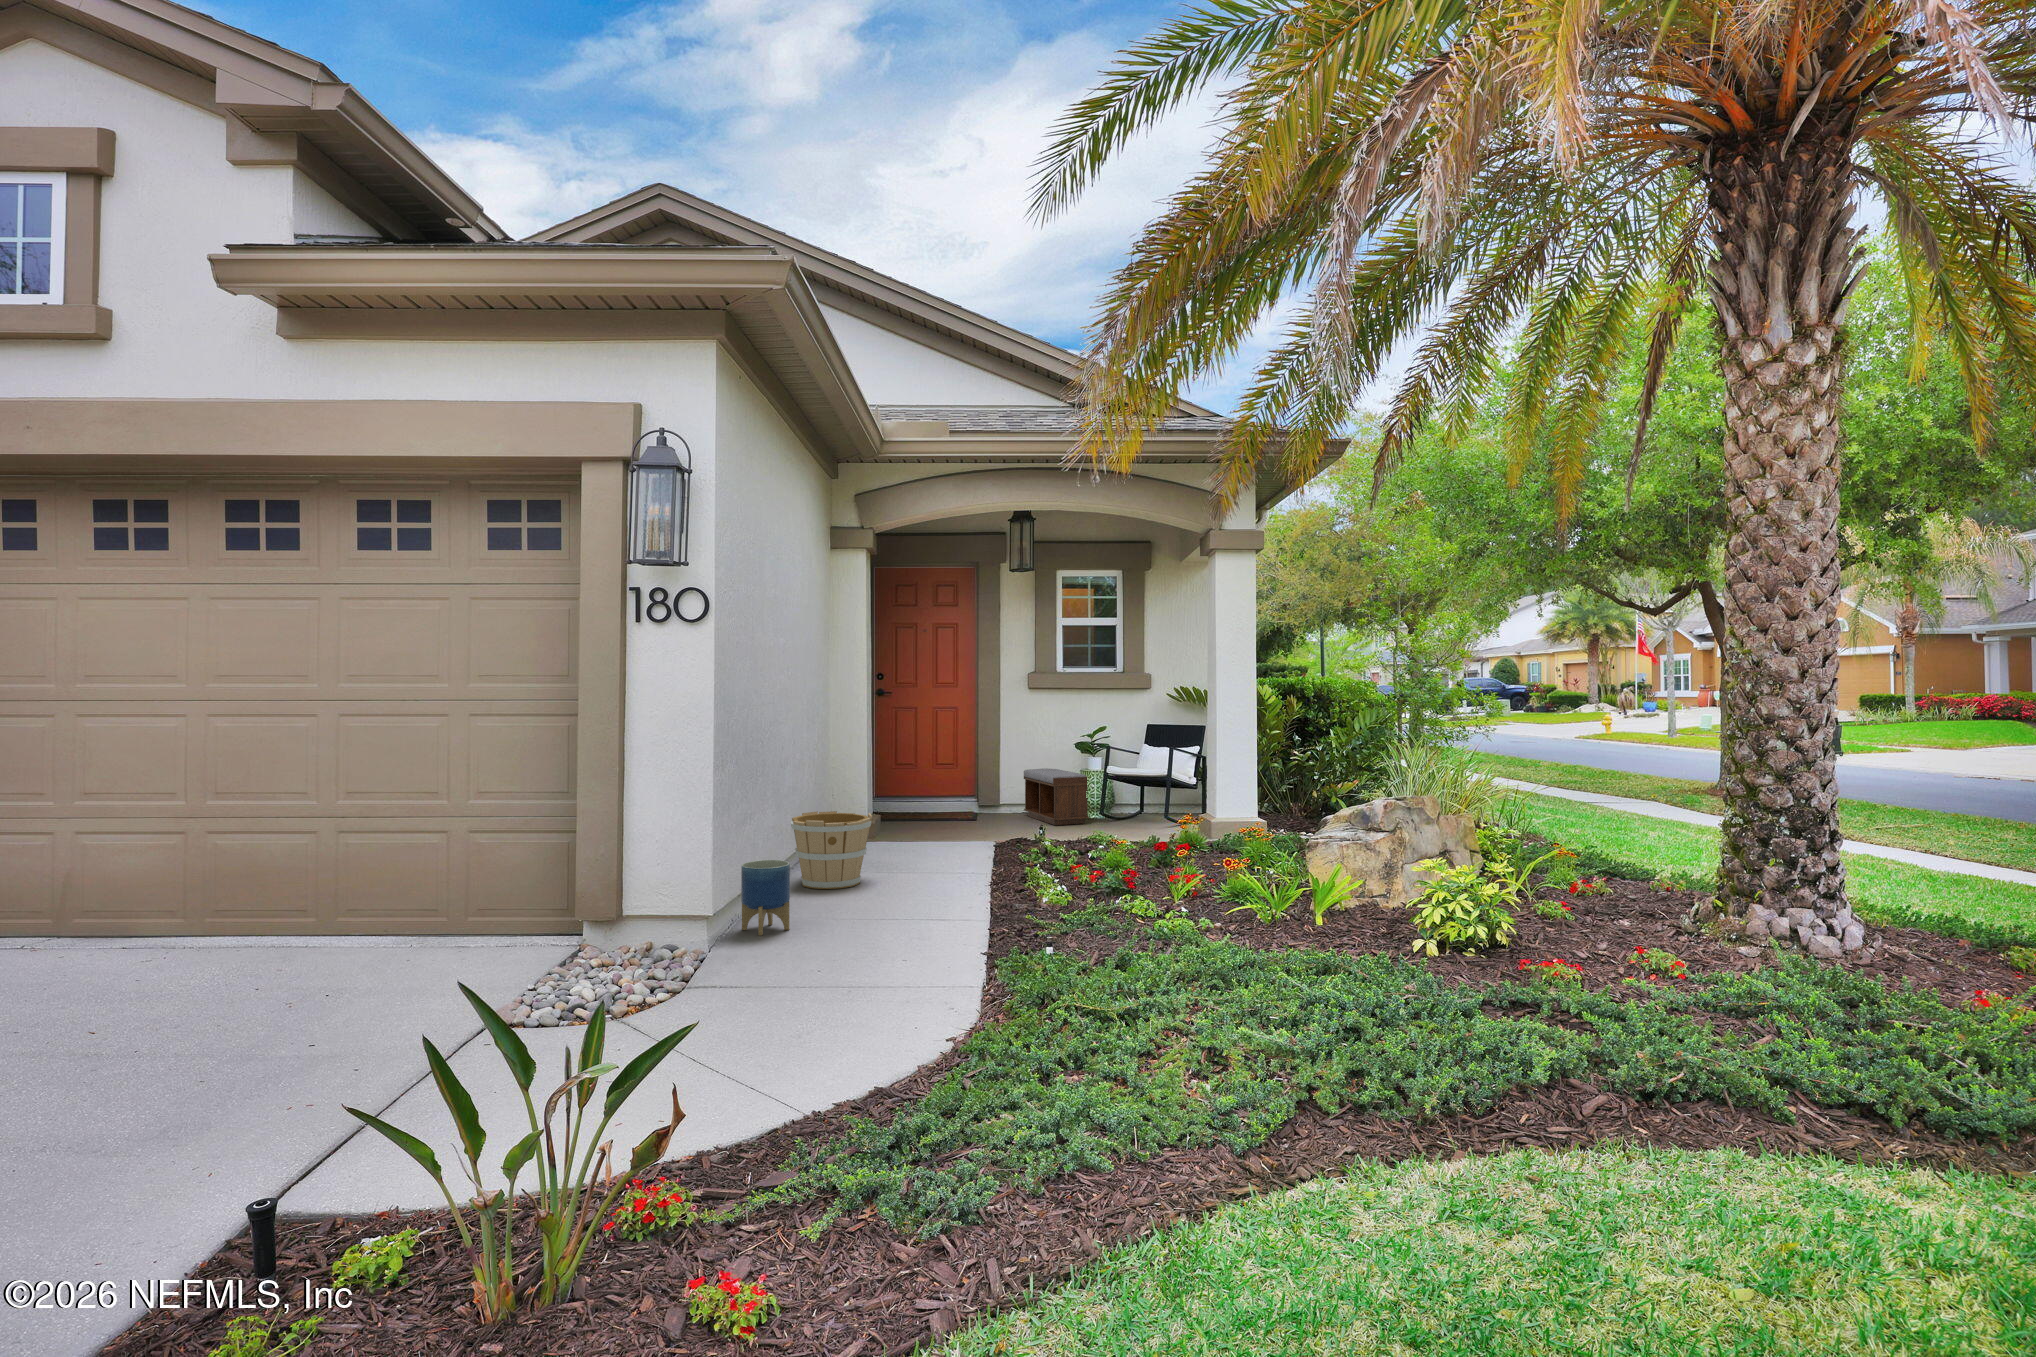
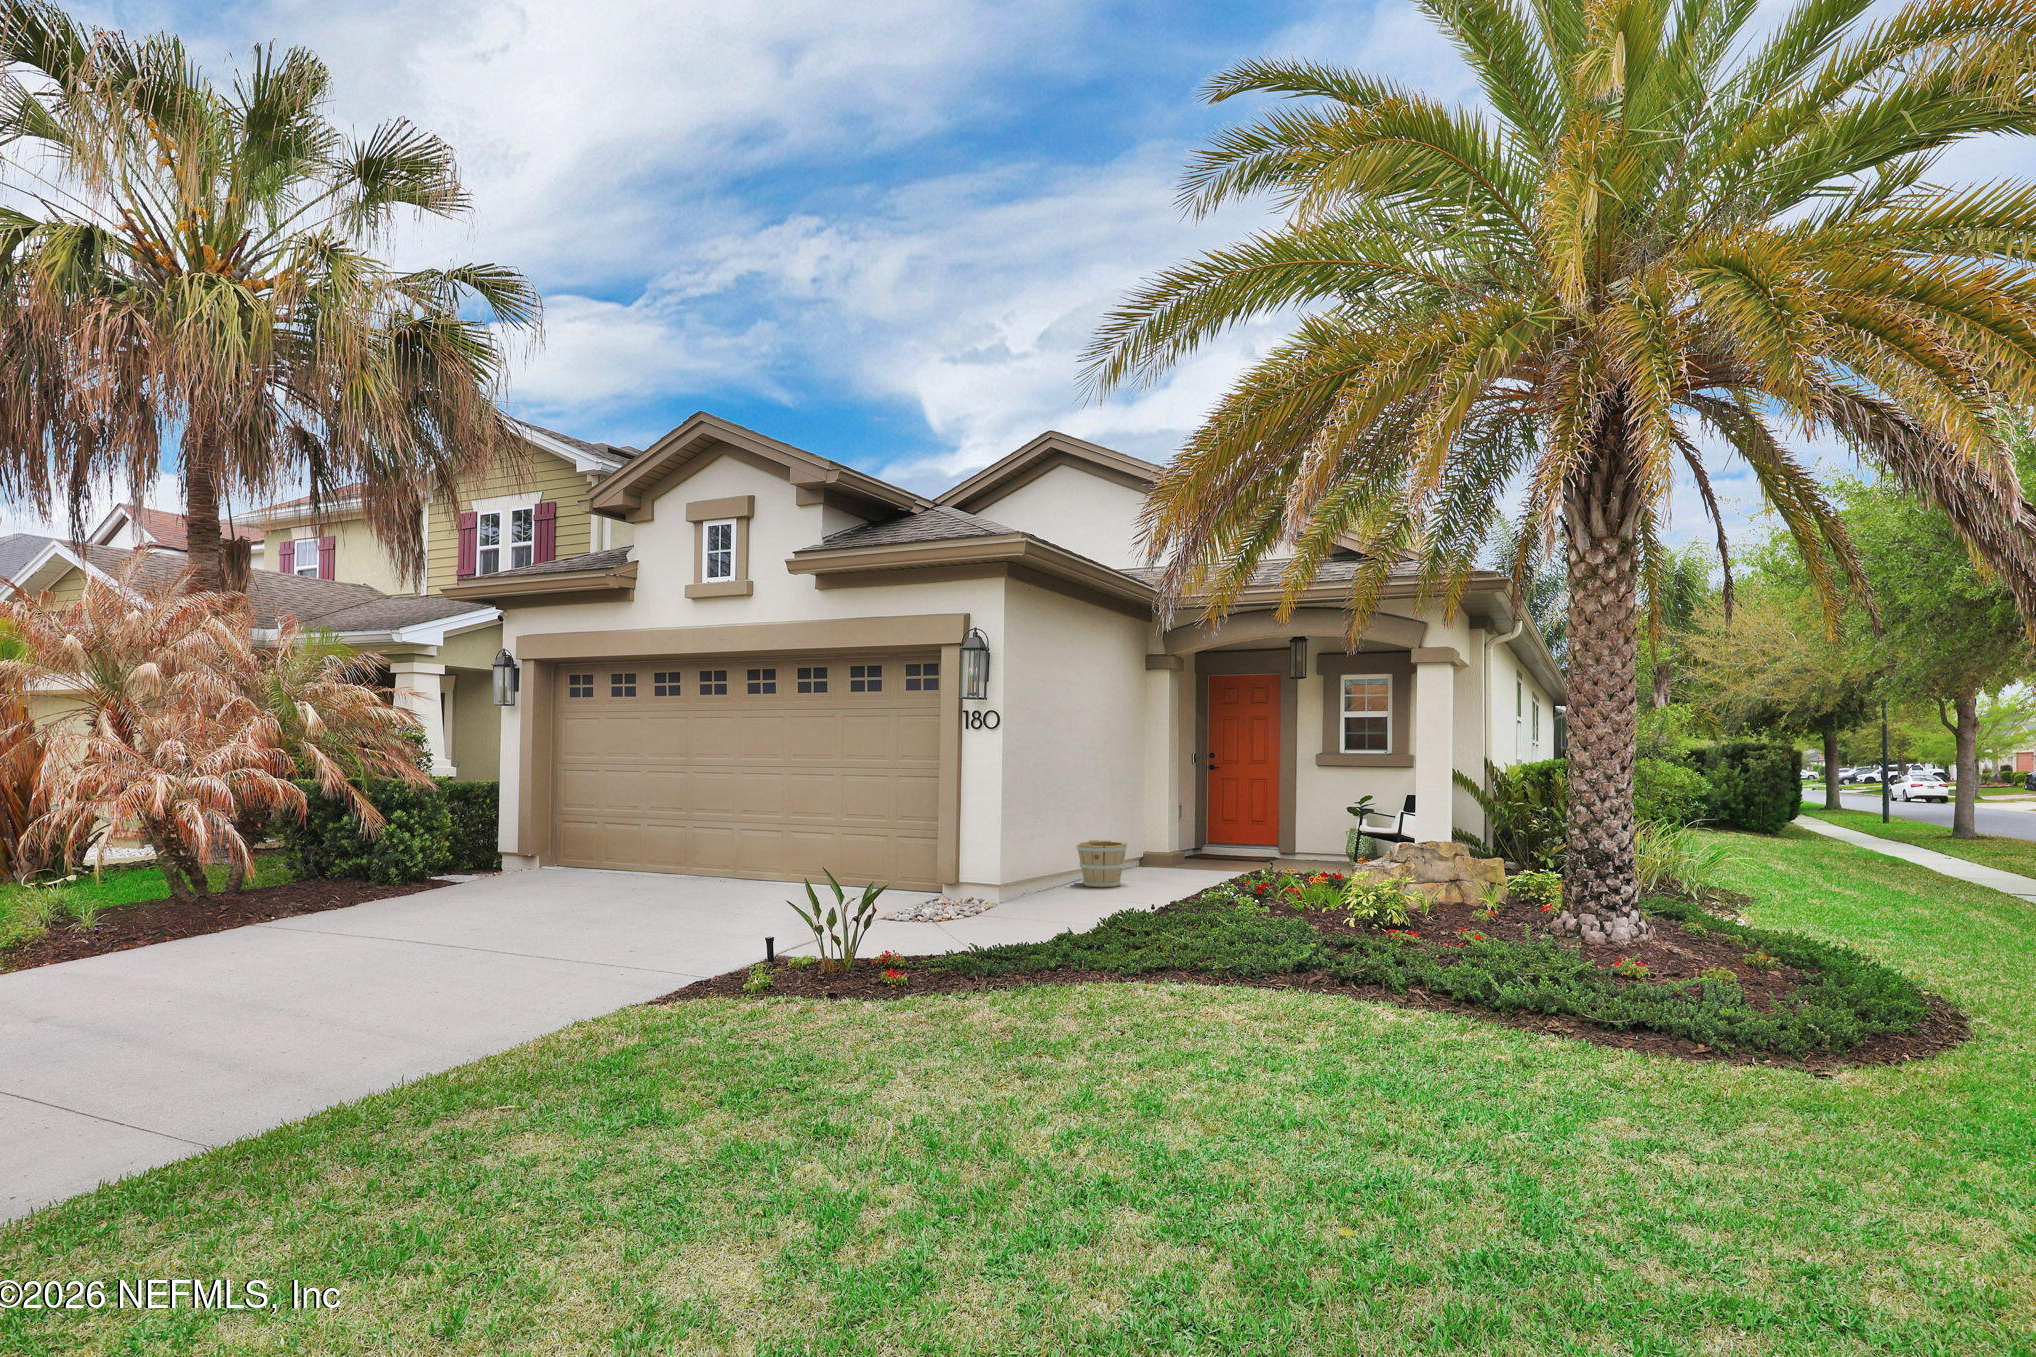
bench: present [1024,768,1089,825] -> none [1305,824,1342,867]
planter: present [741,860,790,936] -> none [1022,861,1049,901]

